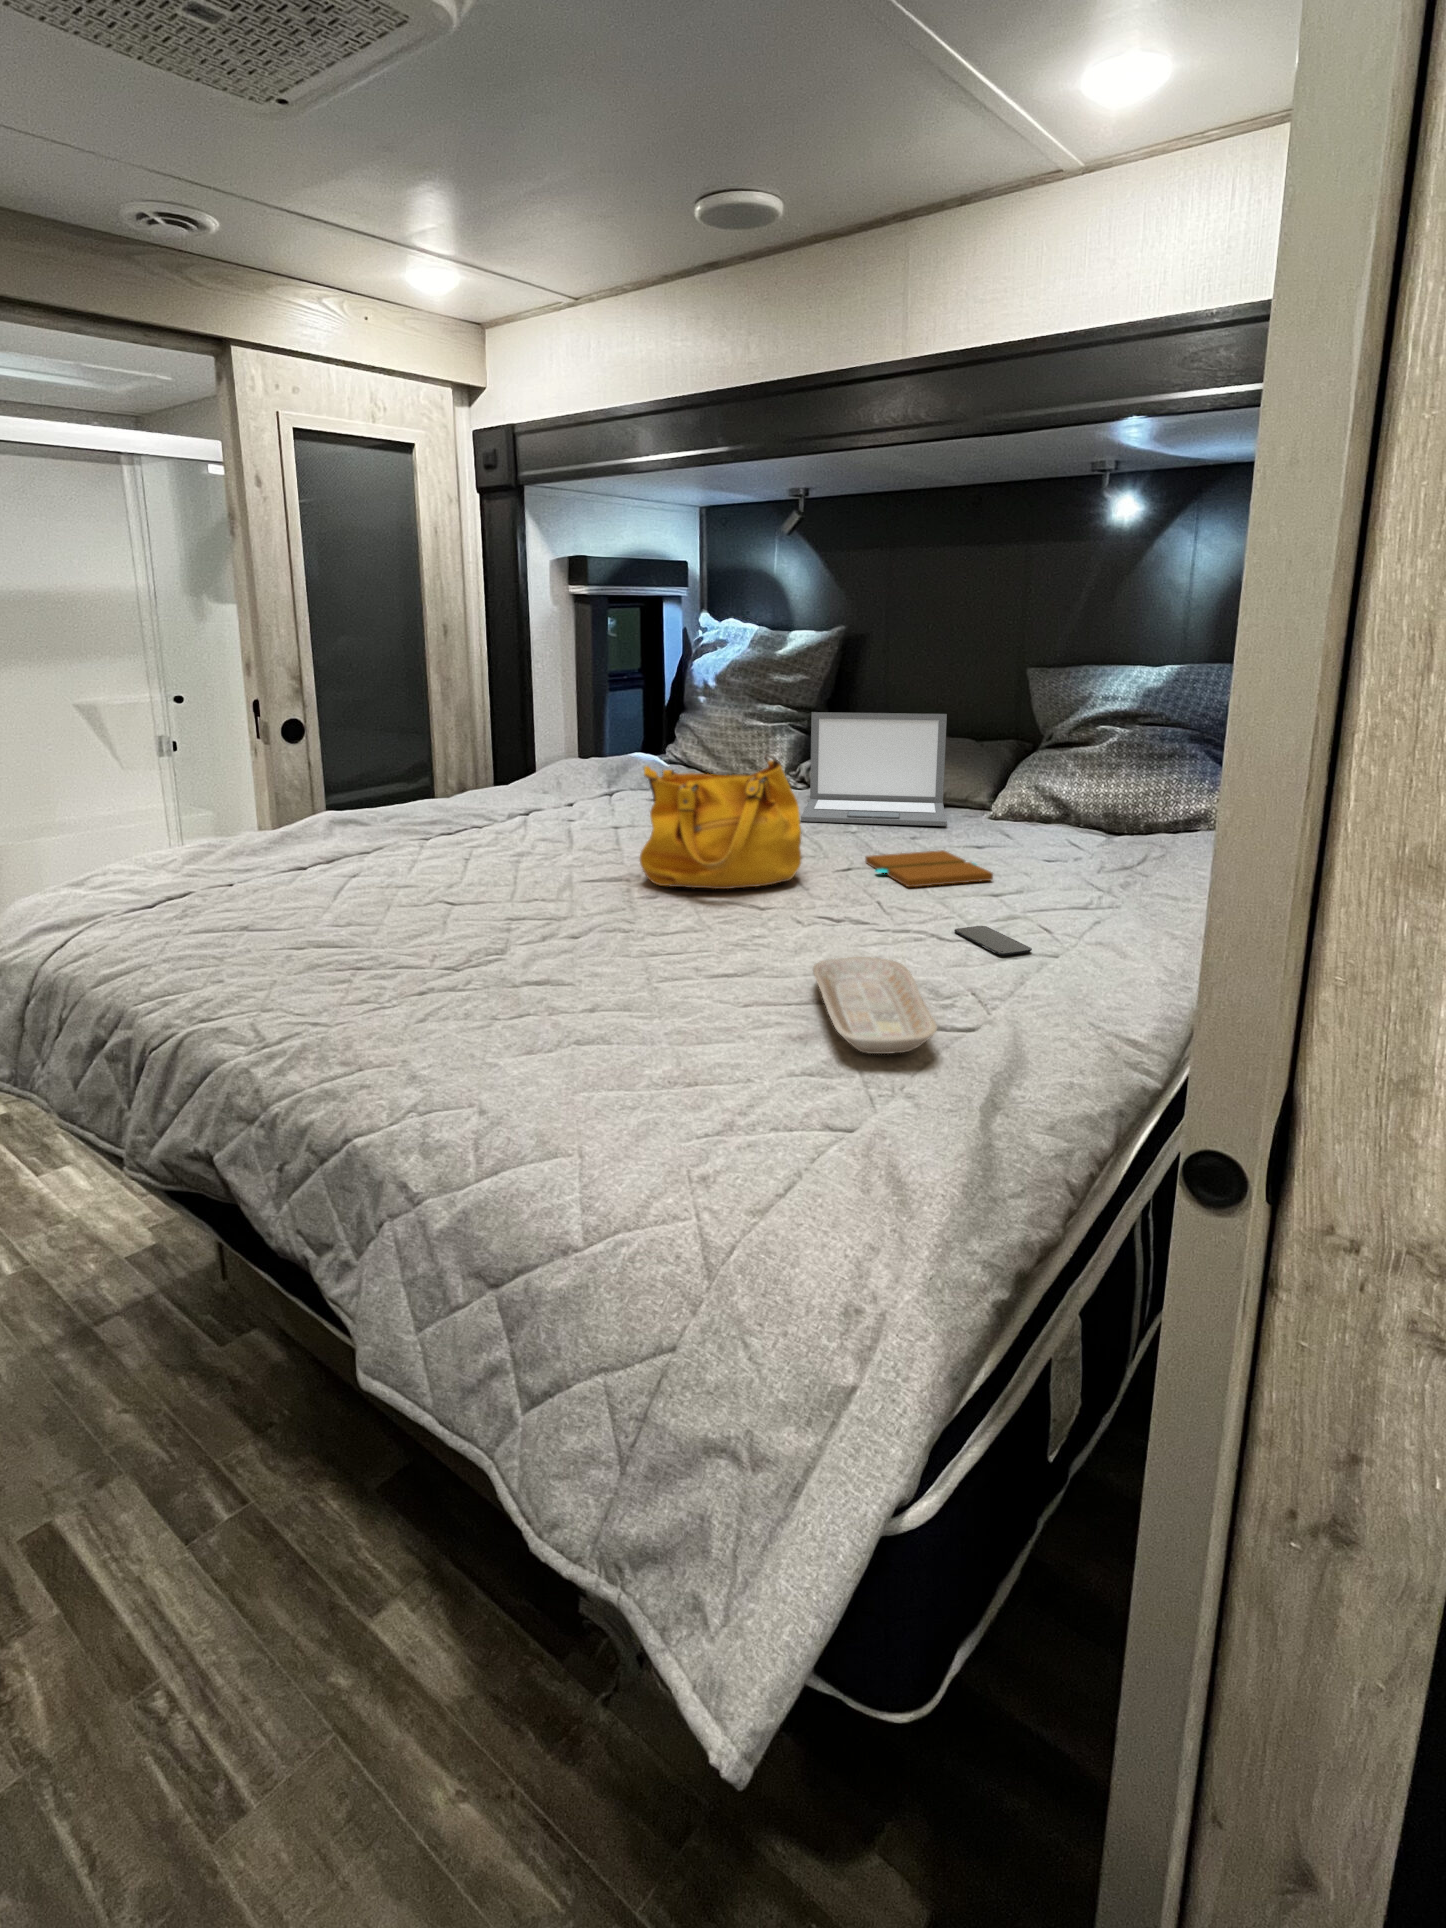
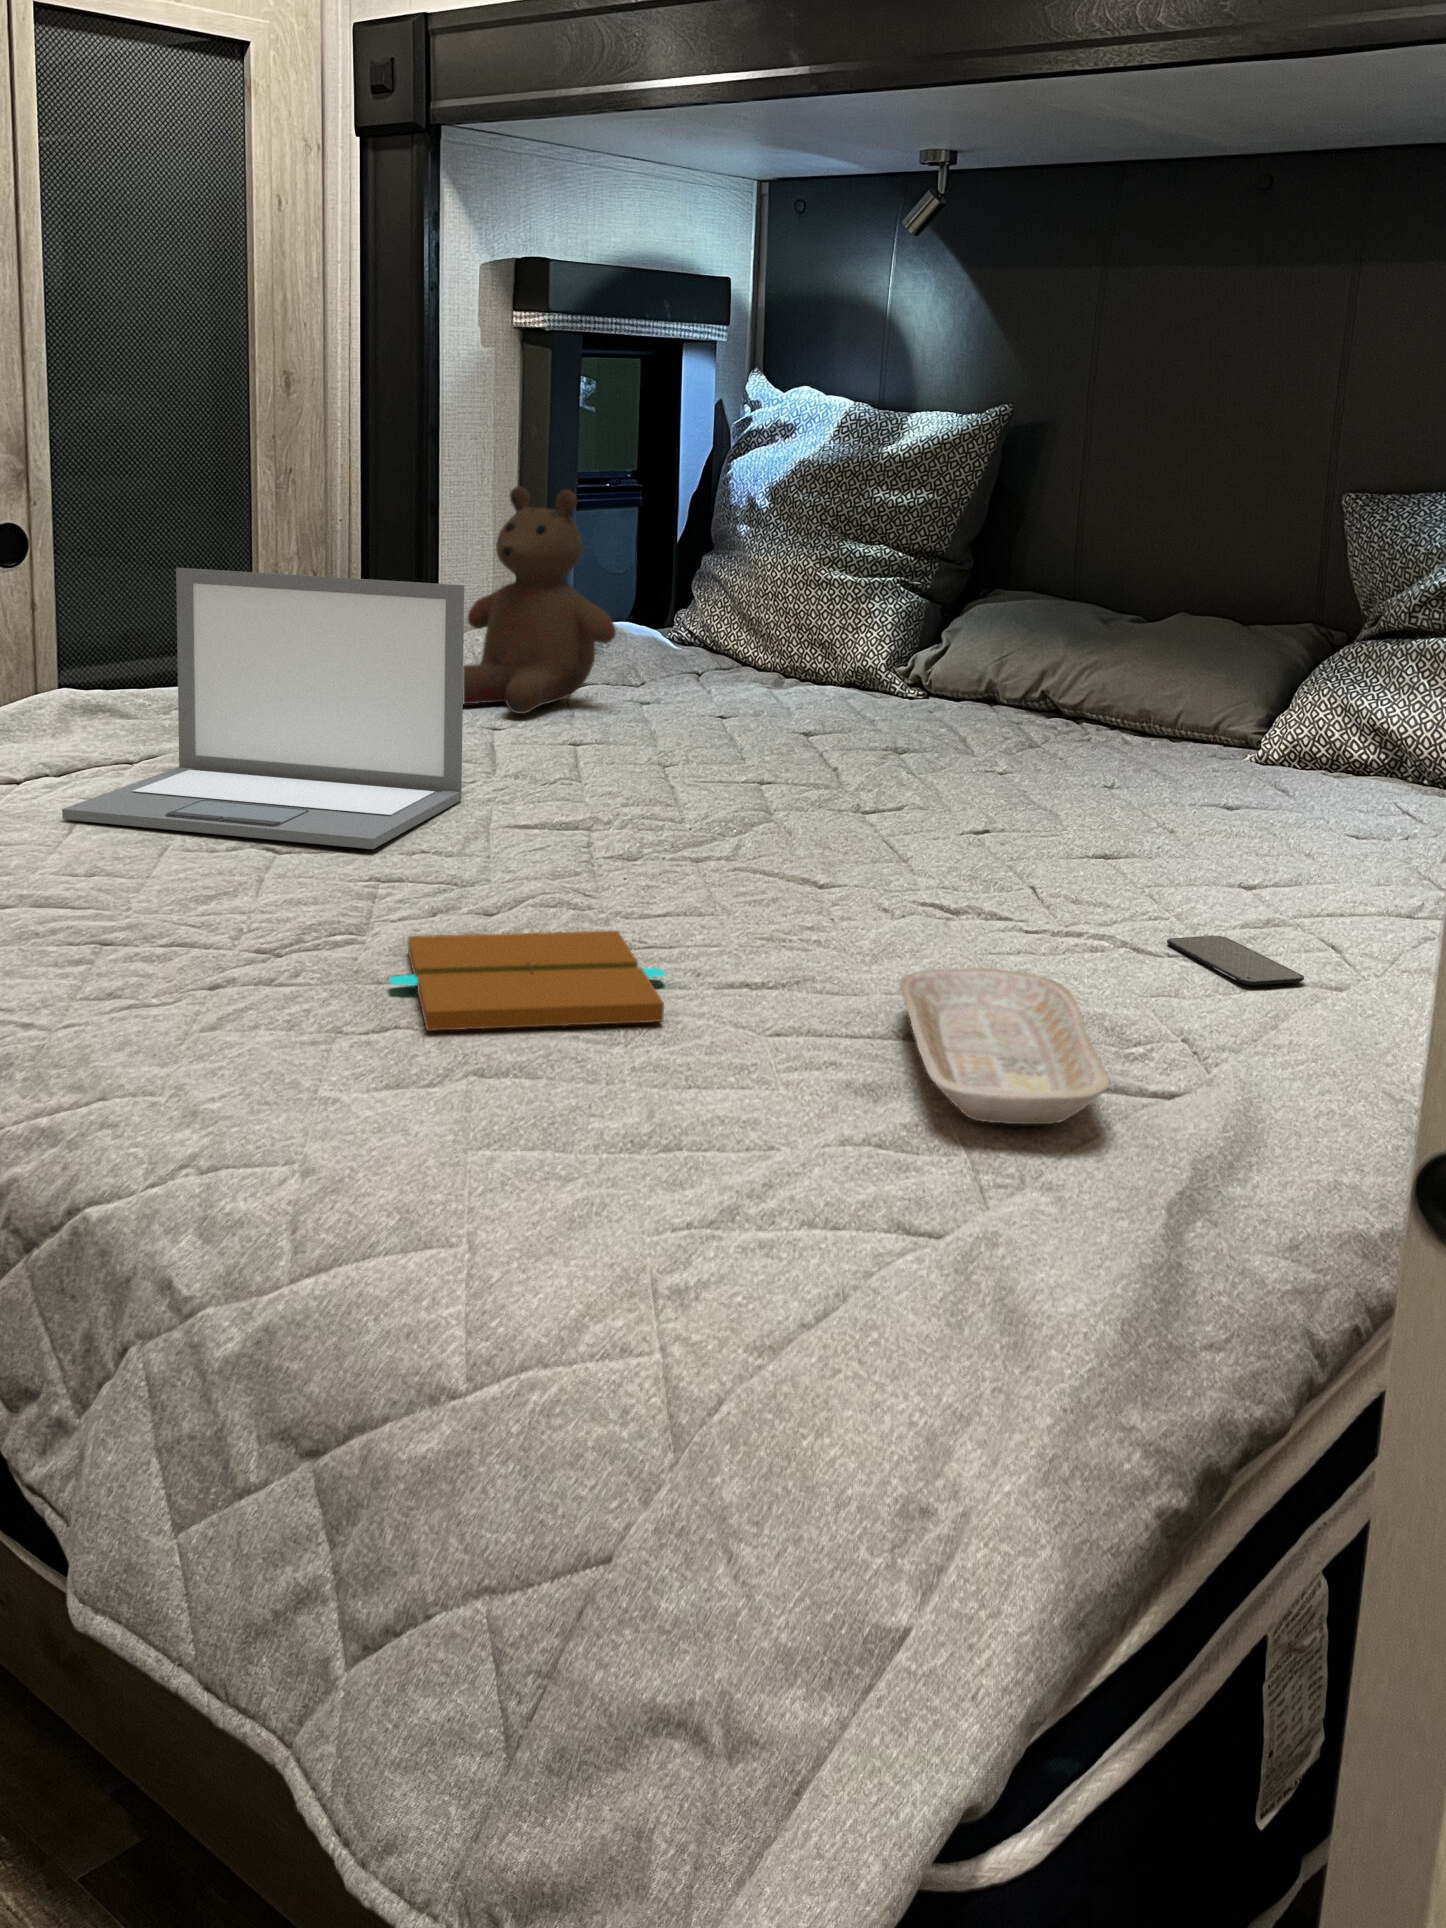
teddy bear: none [541,685,638,811] -> present [463,486,616,714]
laptop: present [801,712,947,826] -> present [62,568,464,849]
handbag: present [640,754,801,889] -> none [607,615,901,853]
book: present [865,850,993,887] -> present [390,931,665,1031]

